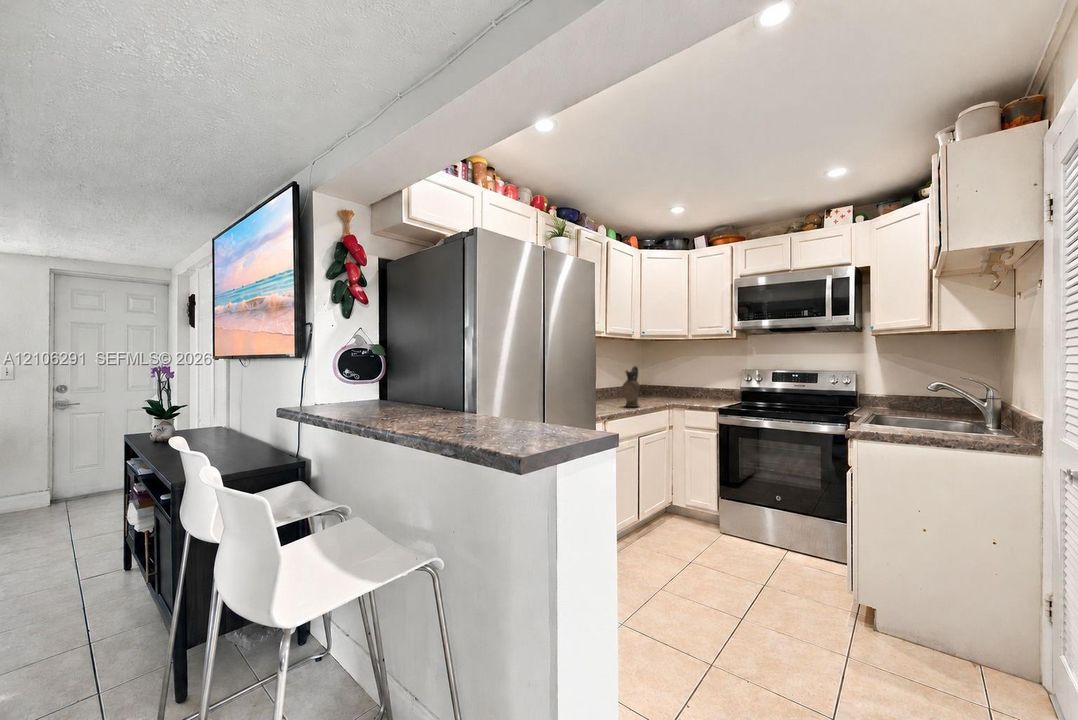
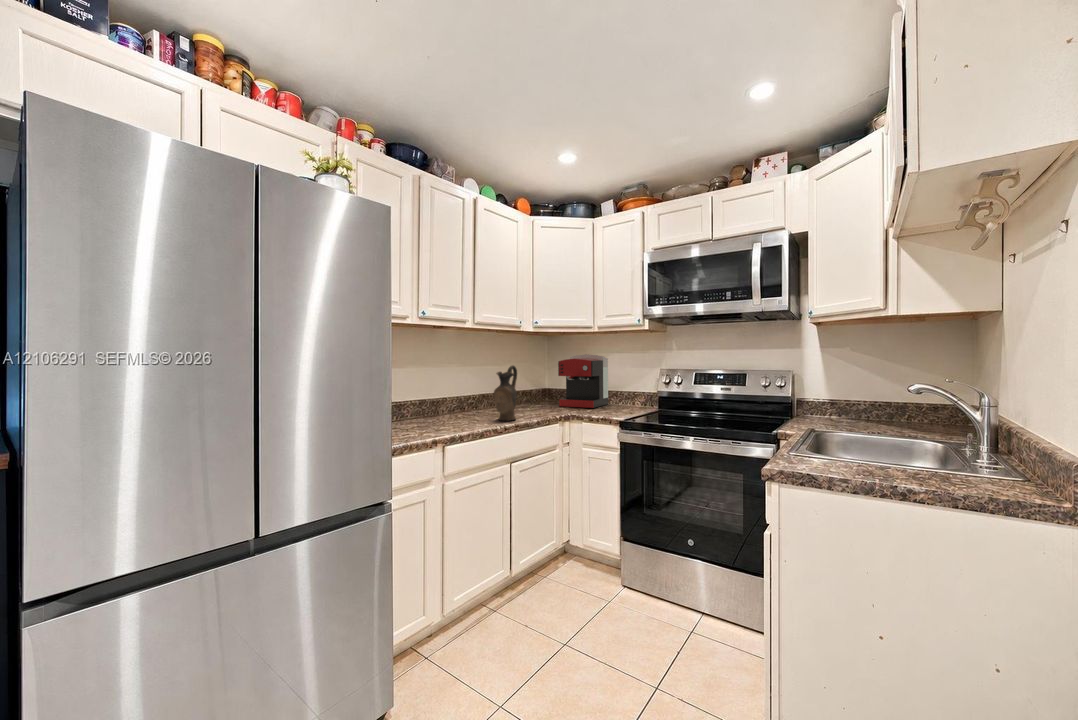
coffee maker: none [659,357,698,400] -> present [558,354,608,408]

